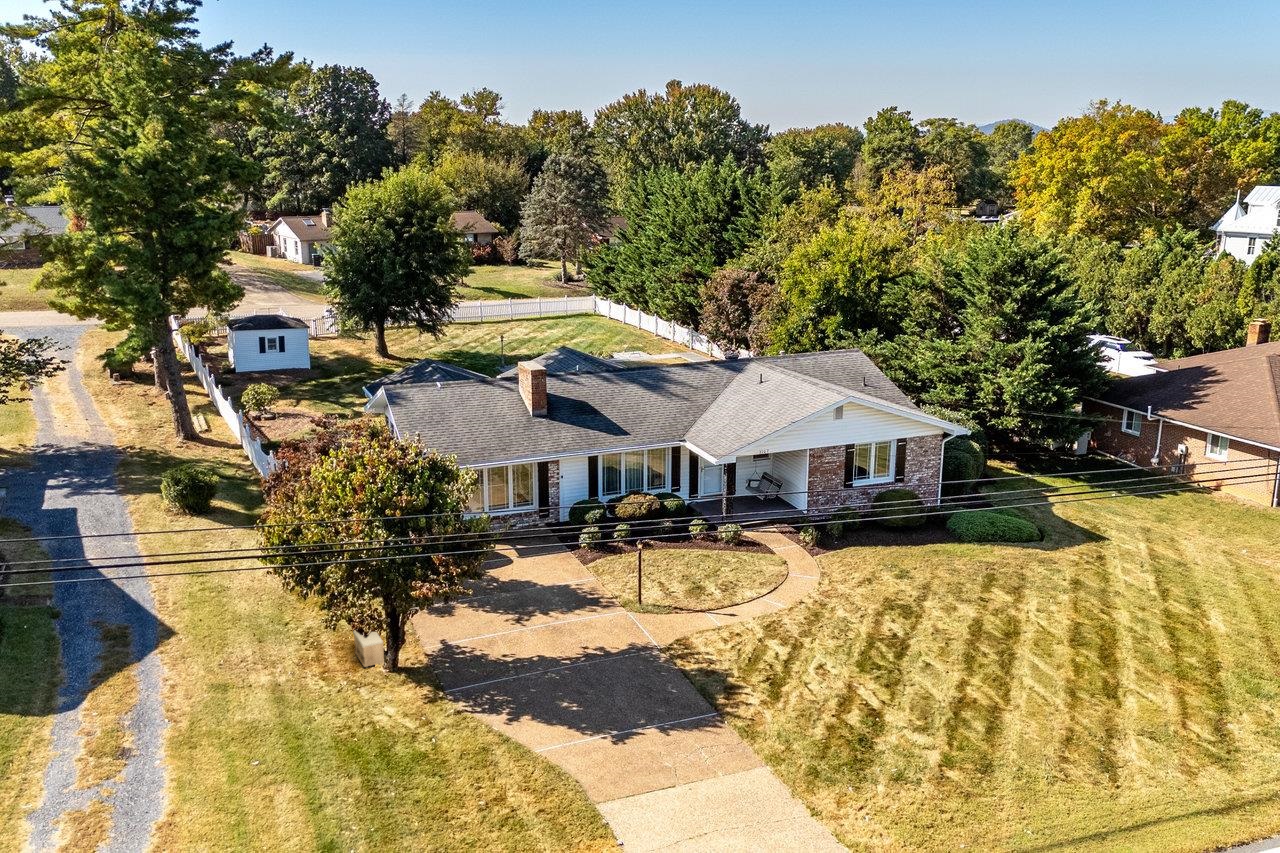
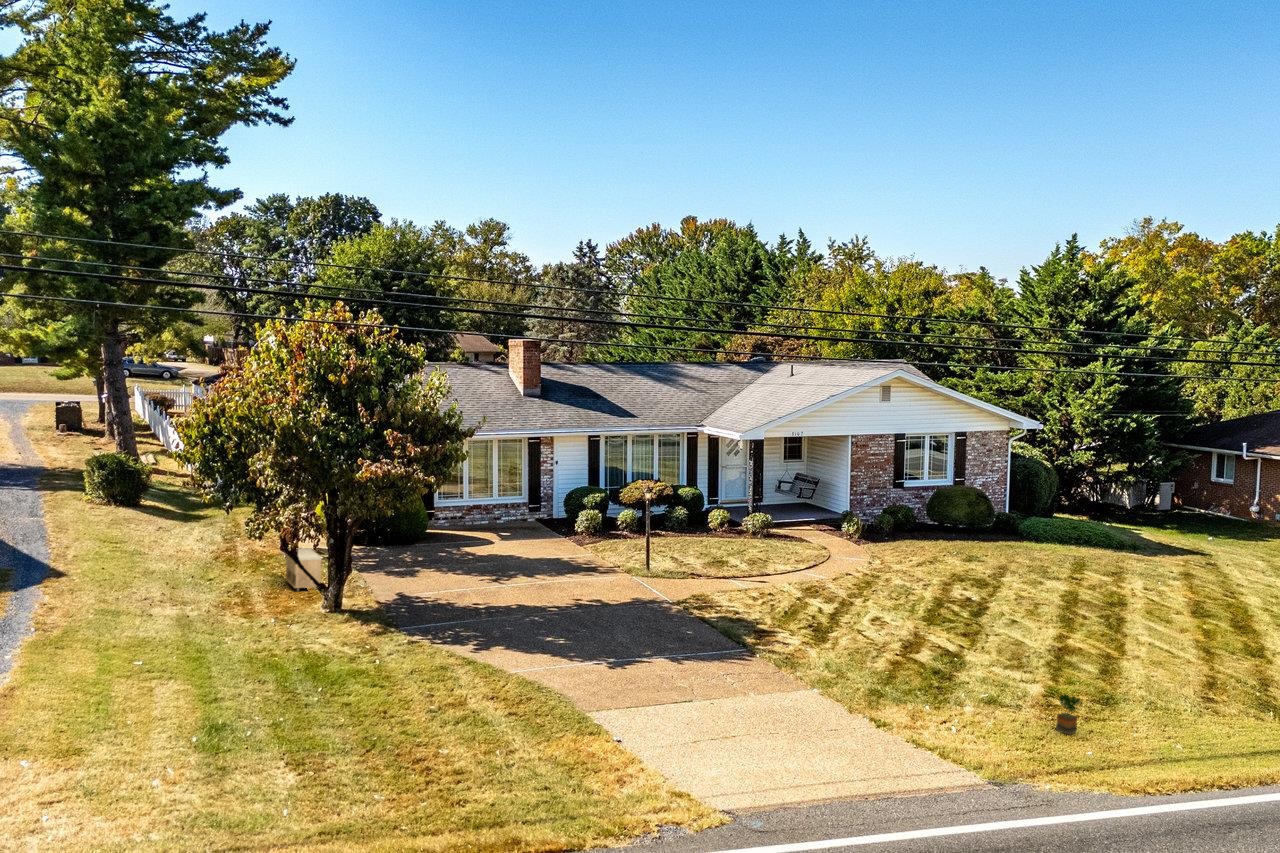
potted tree: none [941,792,962,823] -> present [1056,694,1082,735]

